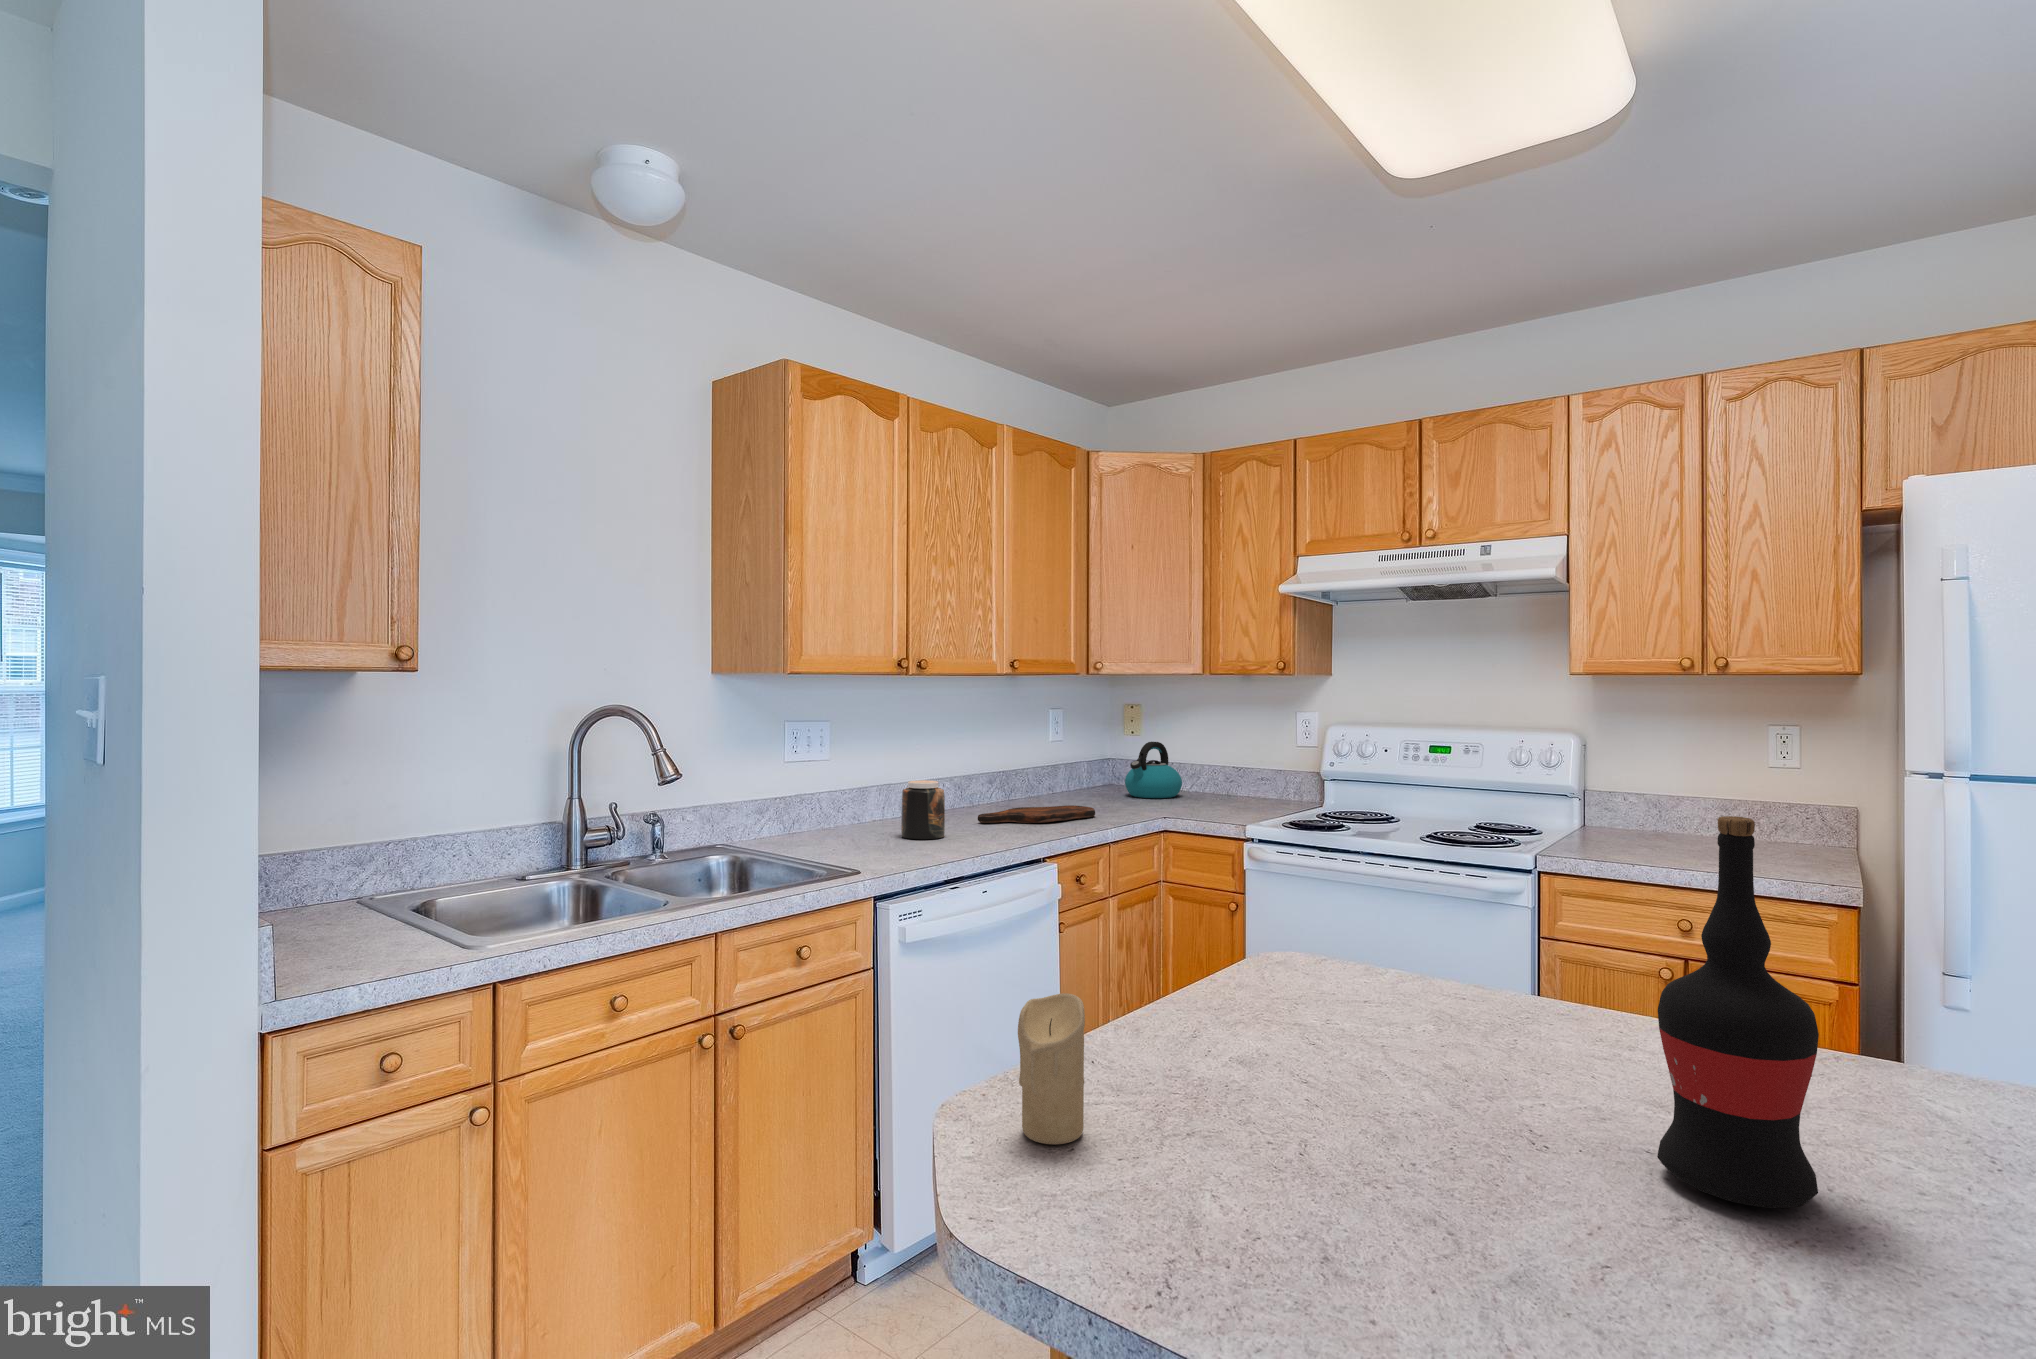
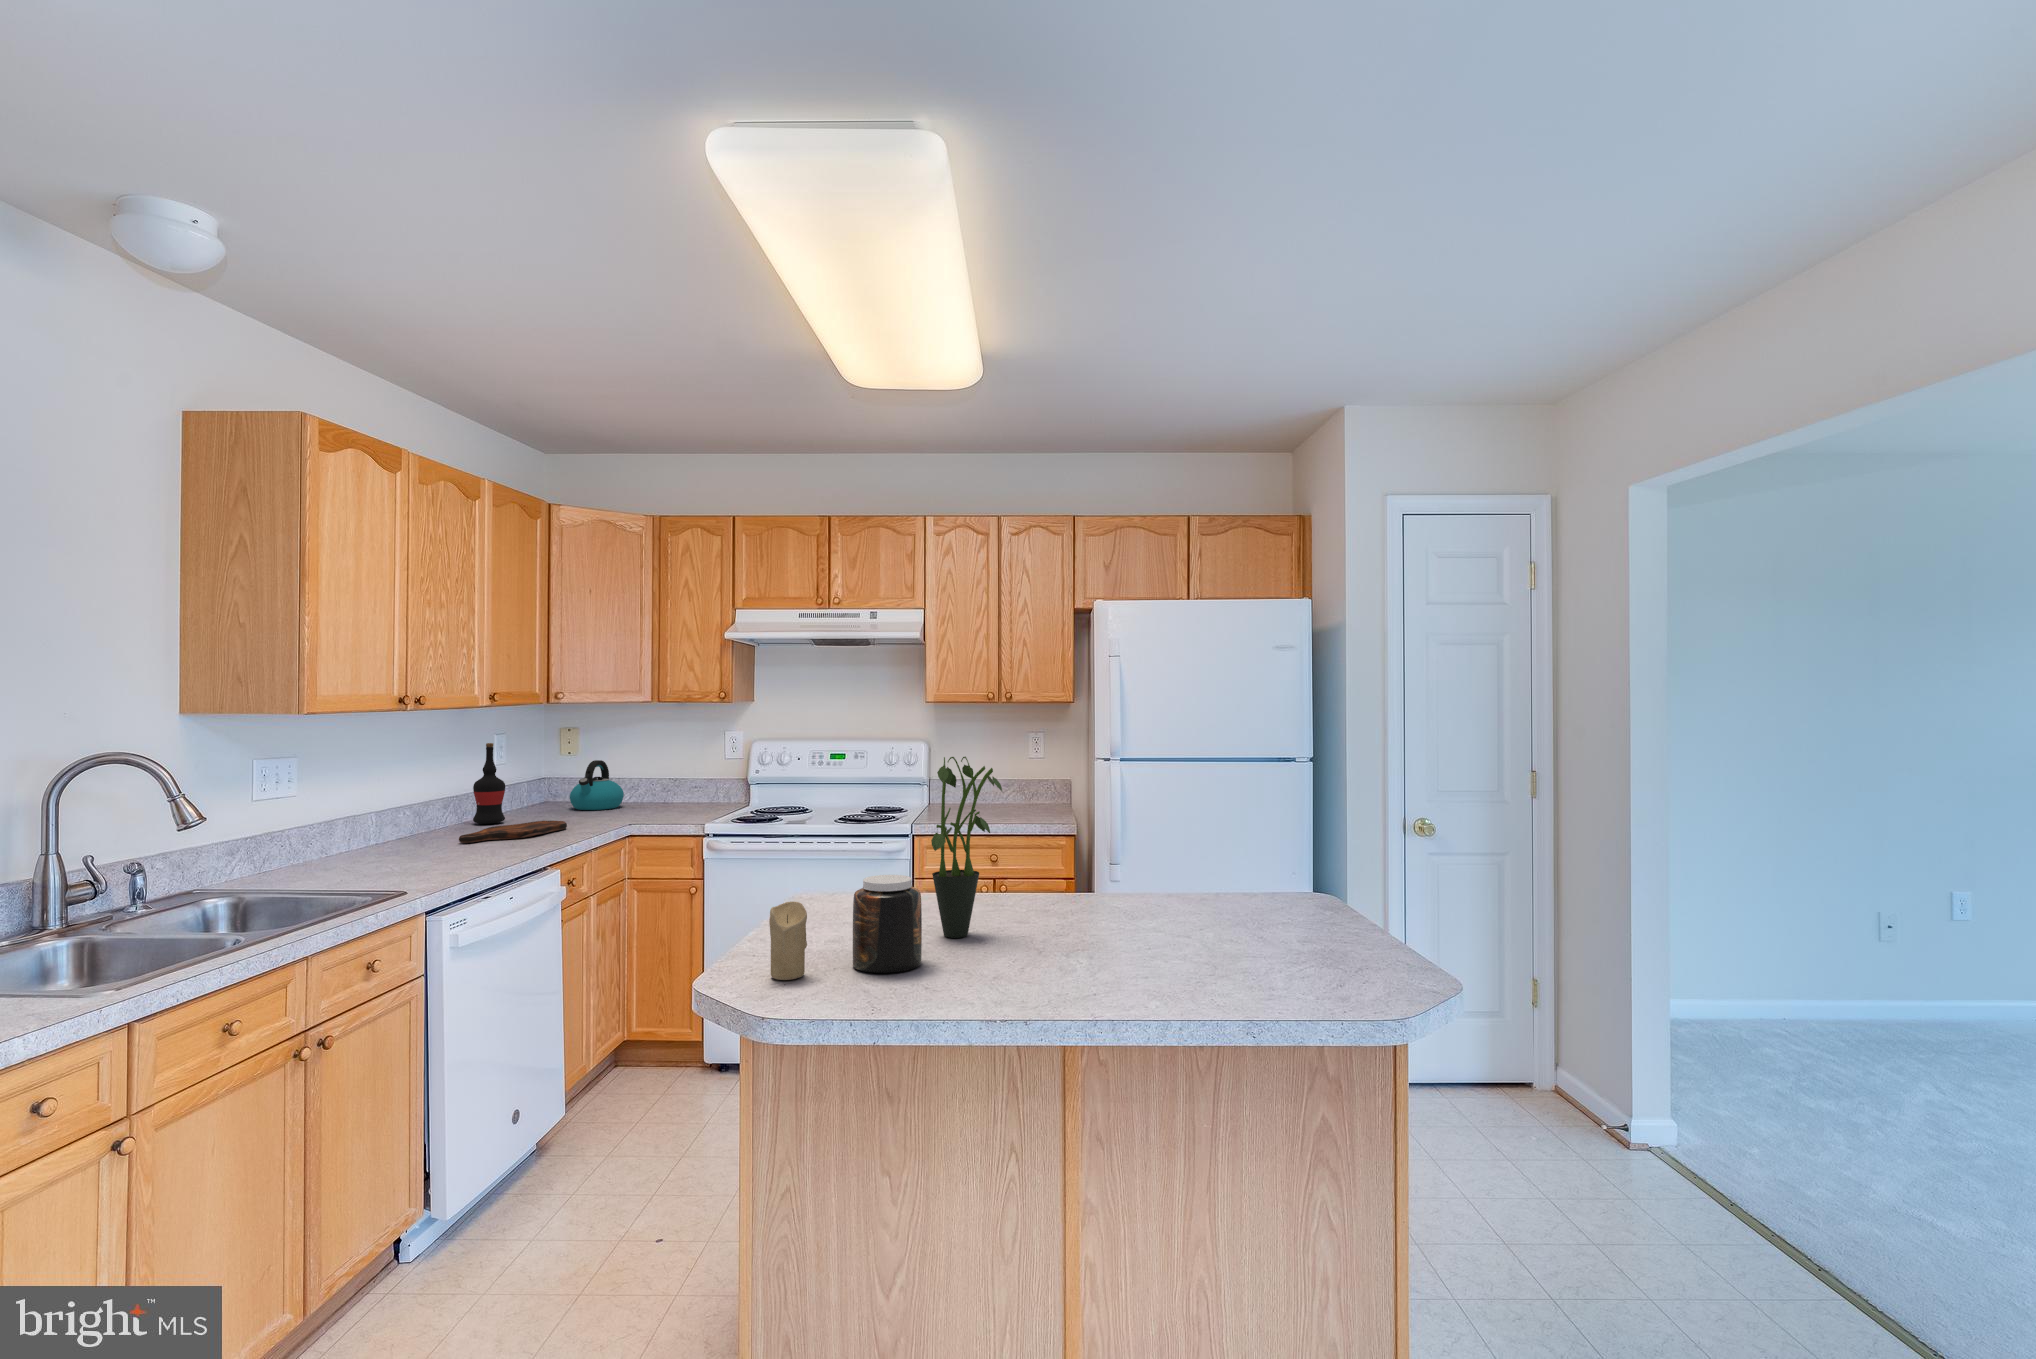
potted plant: none [1383,744,1541,1123] -> present [931,757,1002,938]
jar: present [901,780,945,839] -> present [853,875,922,973]
wine bottle: present [1657,816,1819,1208] -> present [473,743,505,824]

